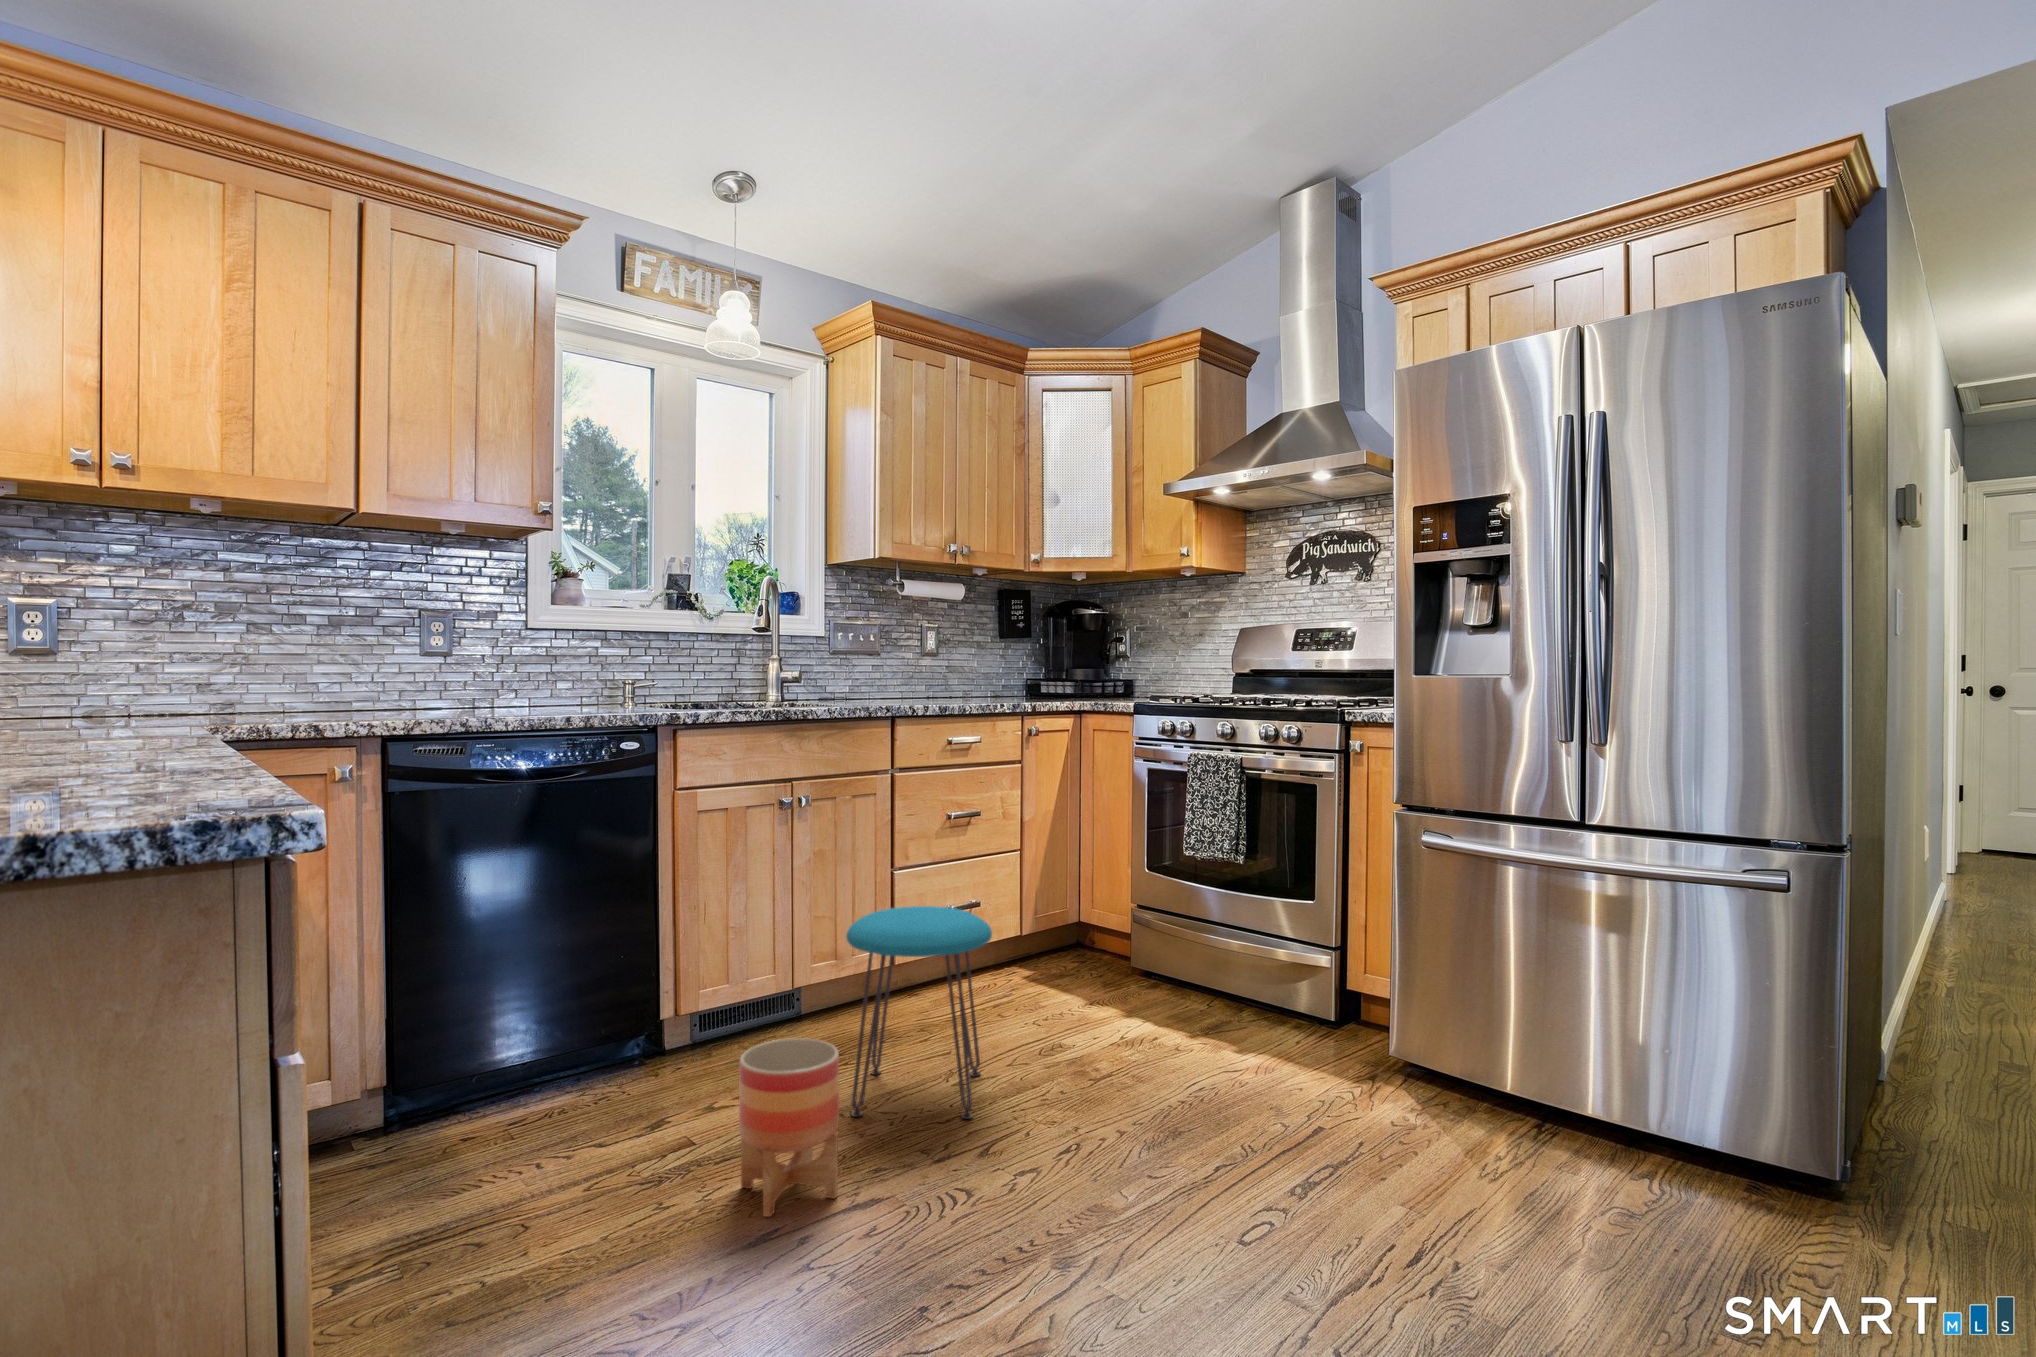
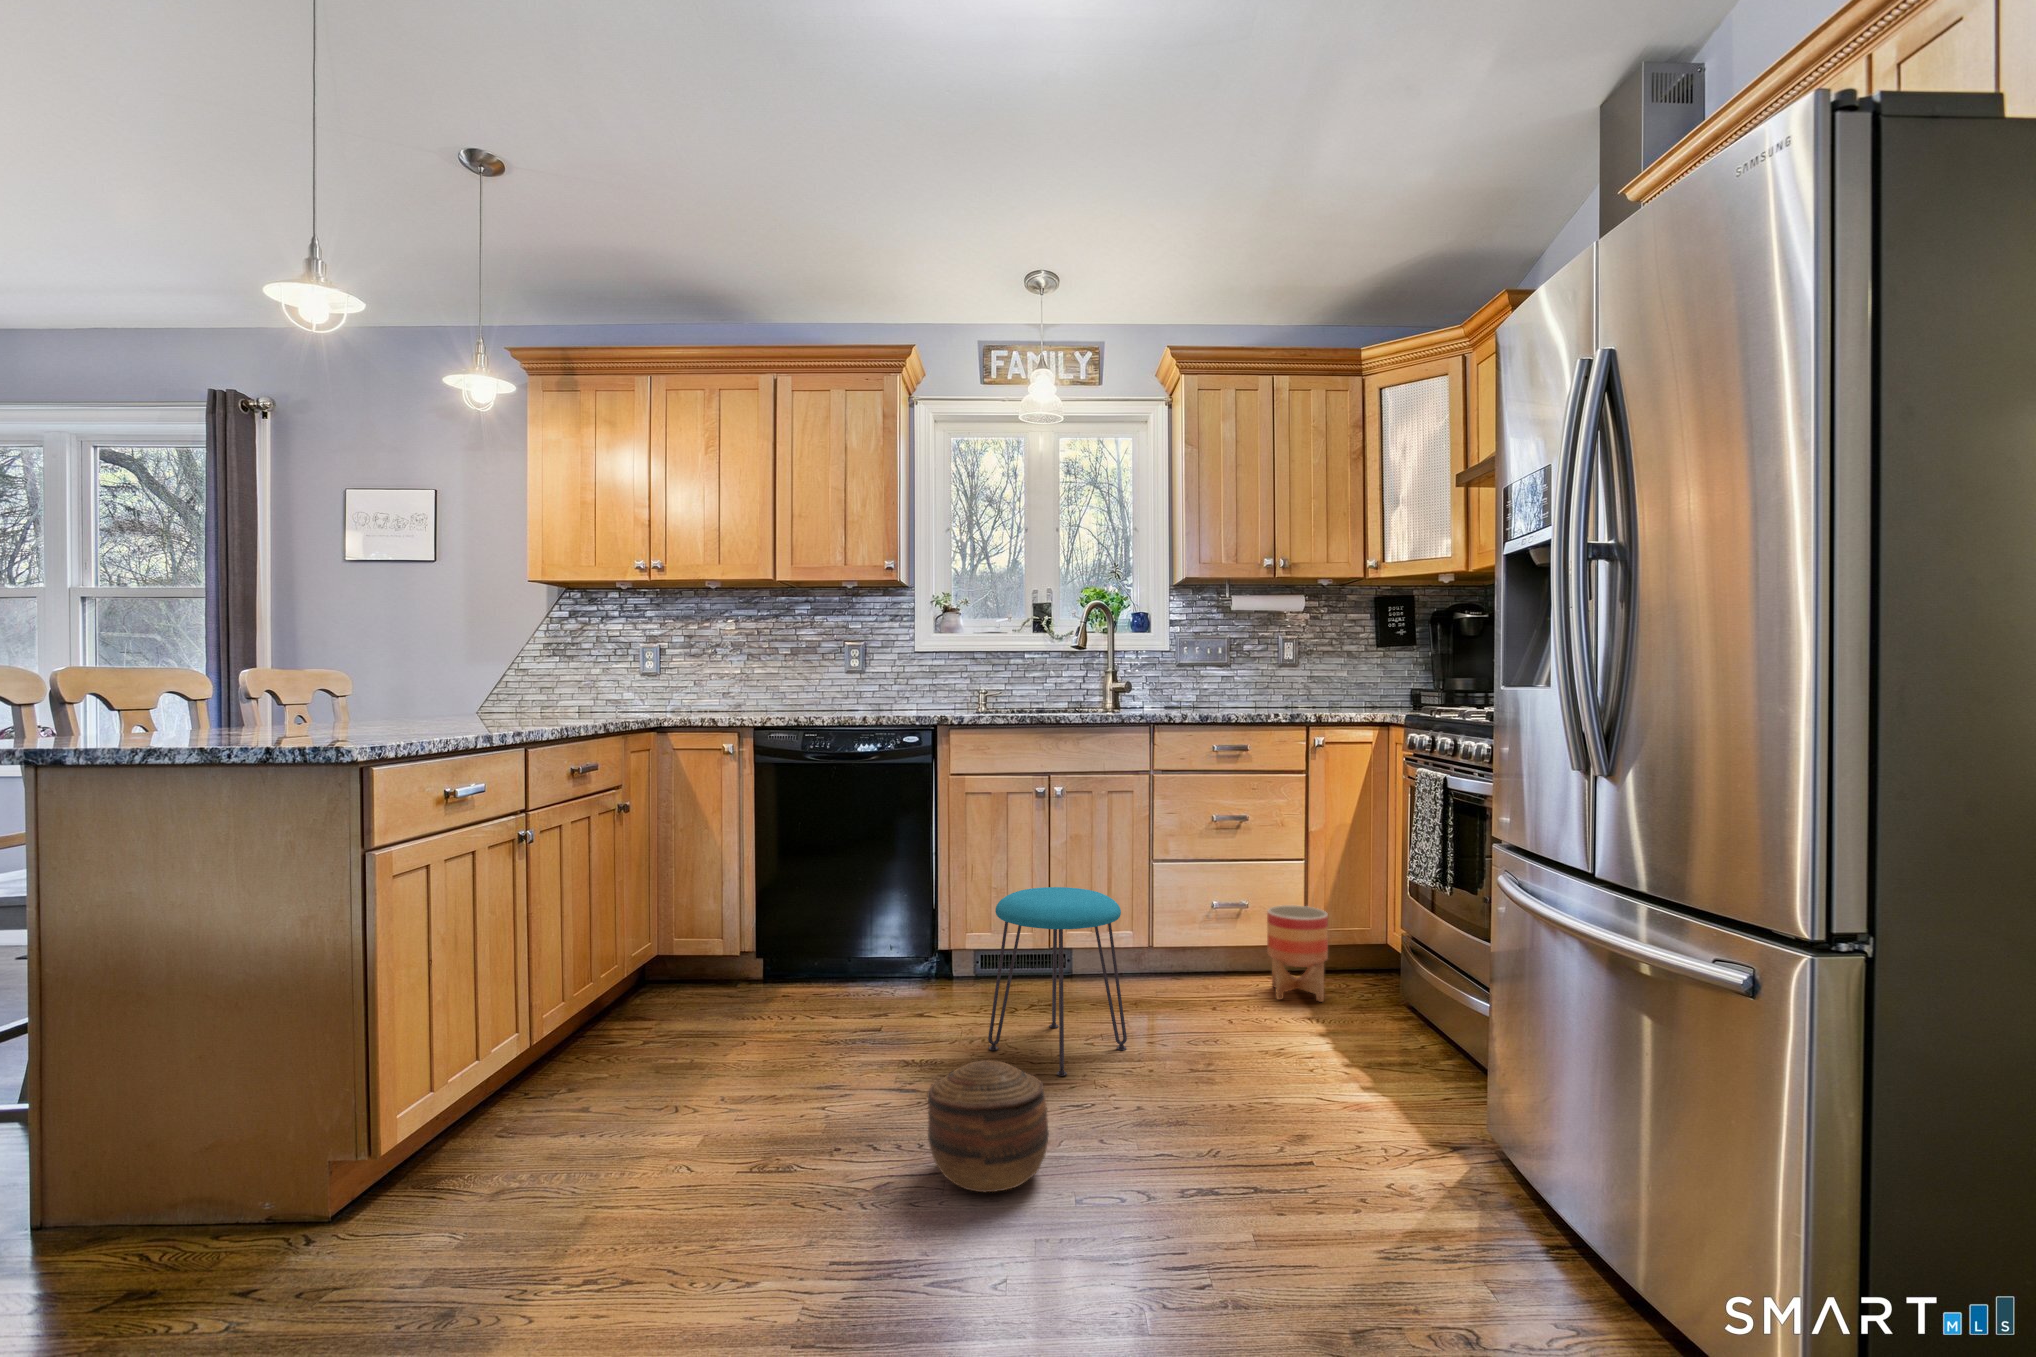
planter: present [739,1038,839,1217] -> present [1267,905,1328,1002]
basket: none [1006,1105,1145,1260] -> present [928,1060,1049,1192]

